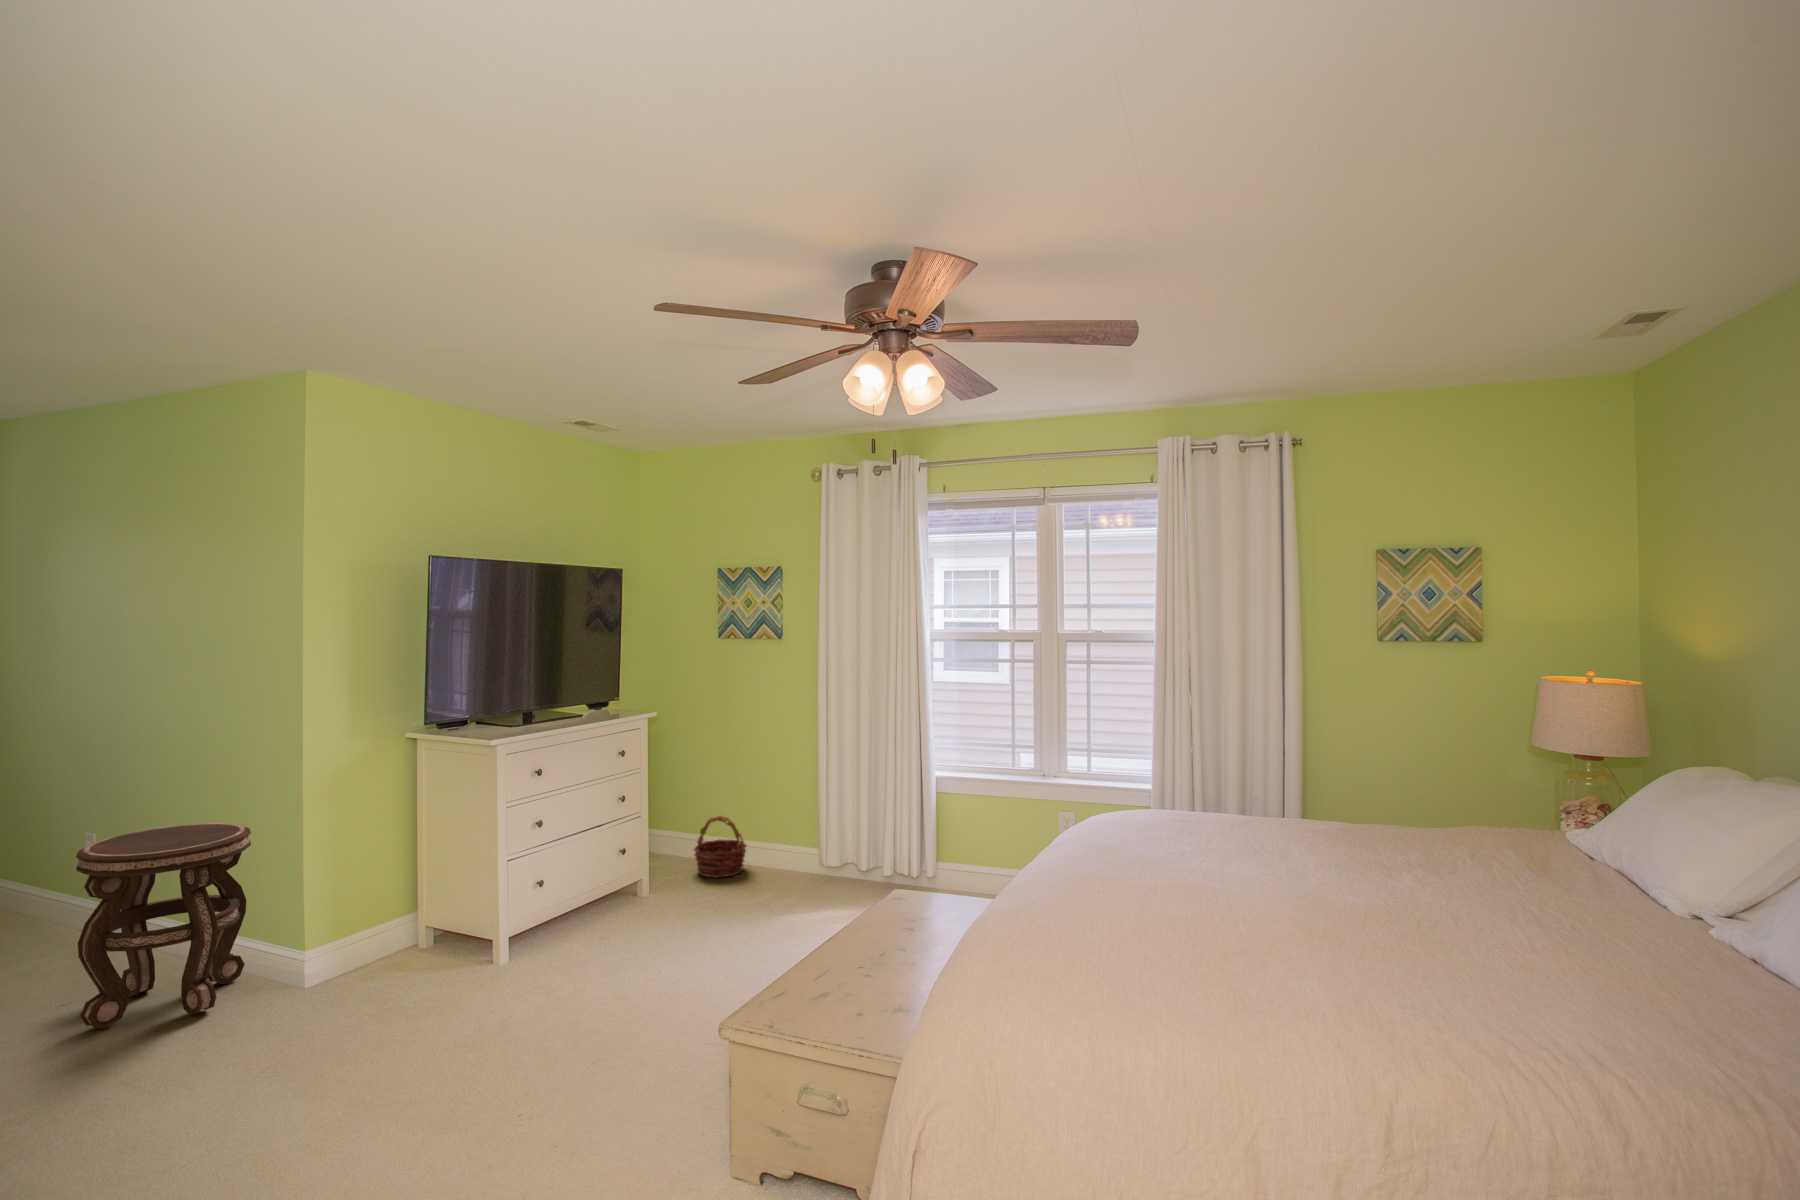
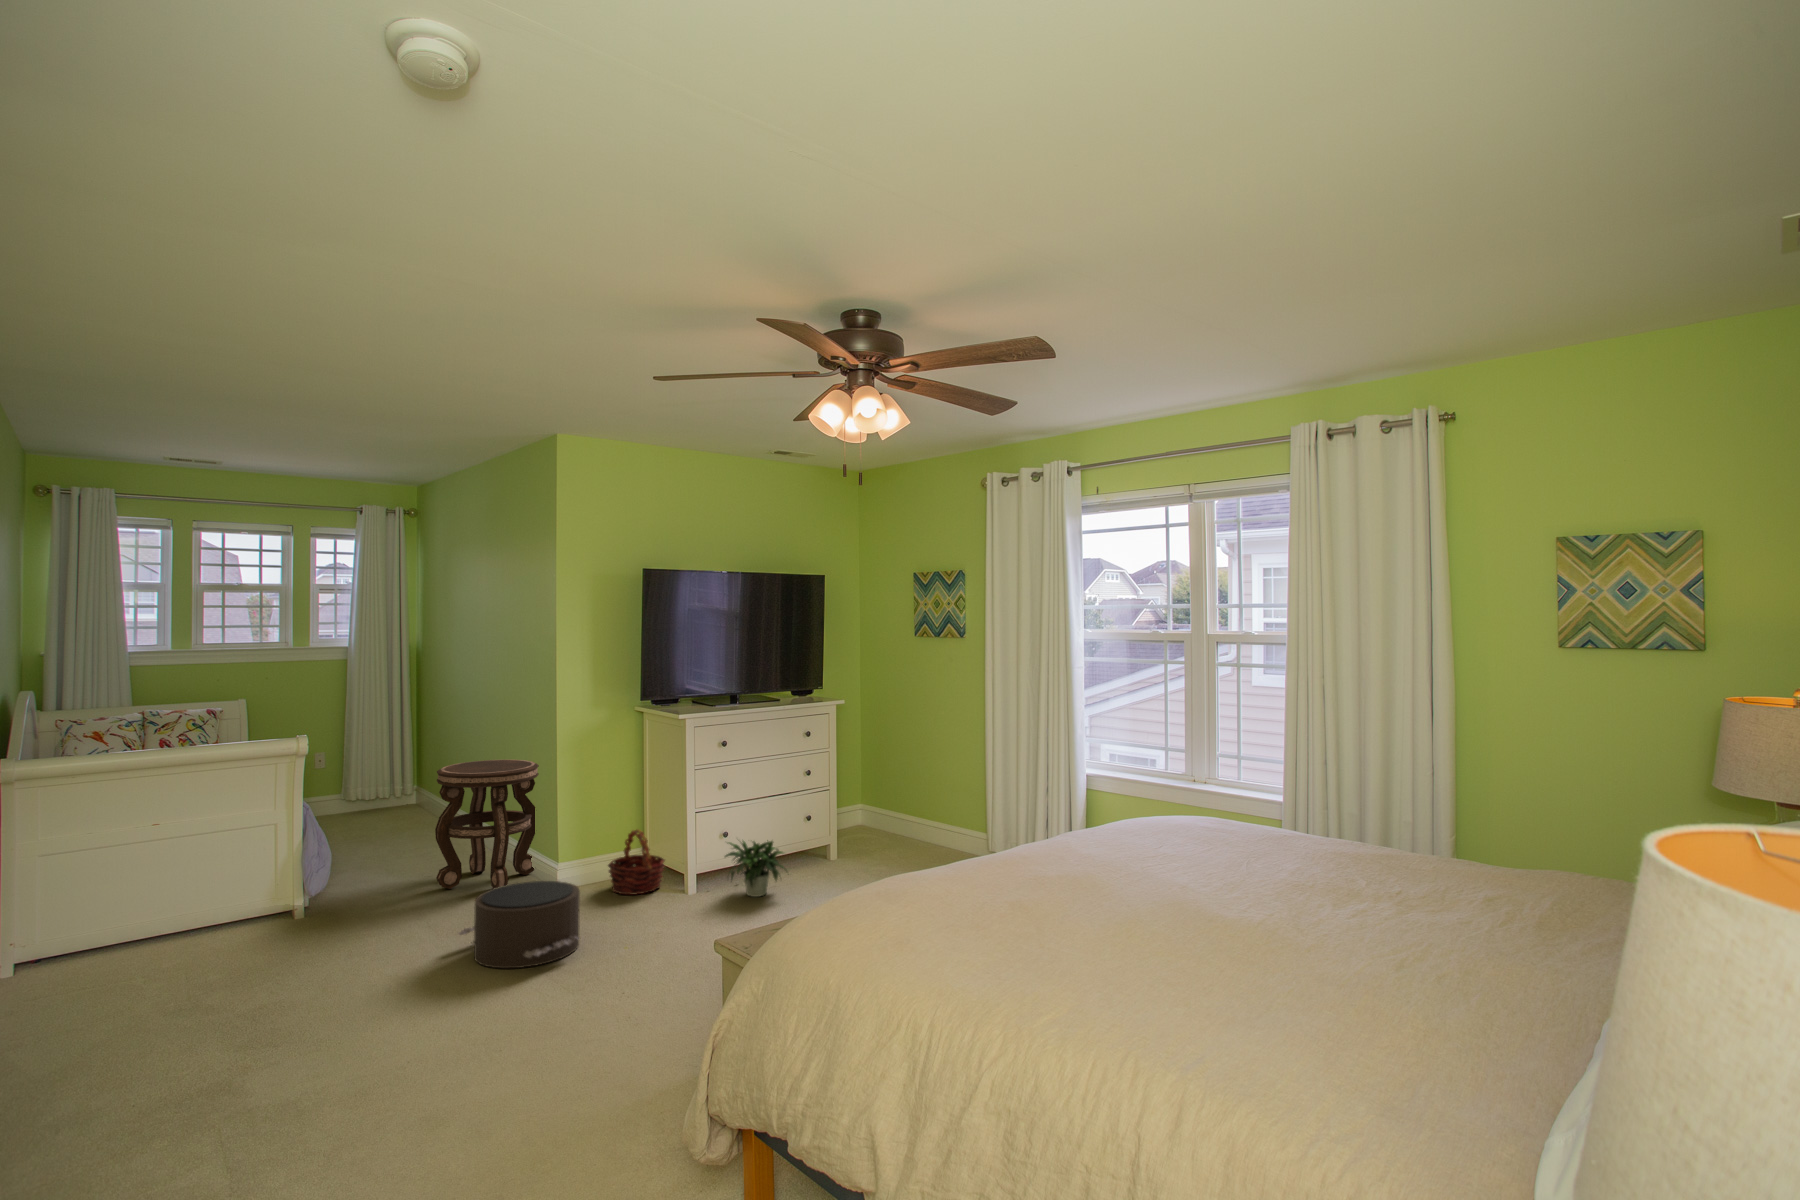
basket: present [694,816,746,877] -> present [608,830,665,895]
potted plant: none [525,886,634,959] -> present [725,840,785,897]
pouf: none [197,989,417,1139] -> present [458,881,580,968]

